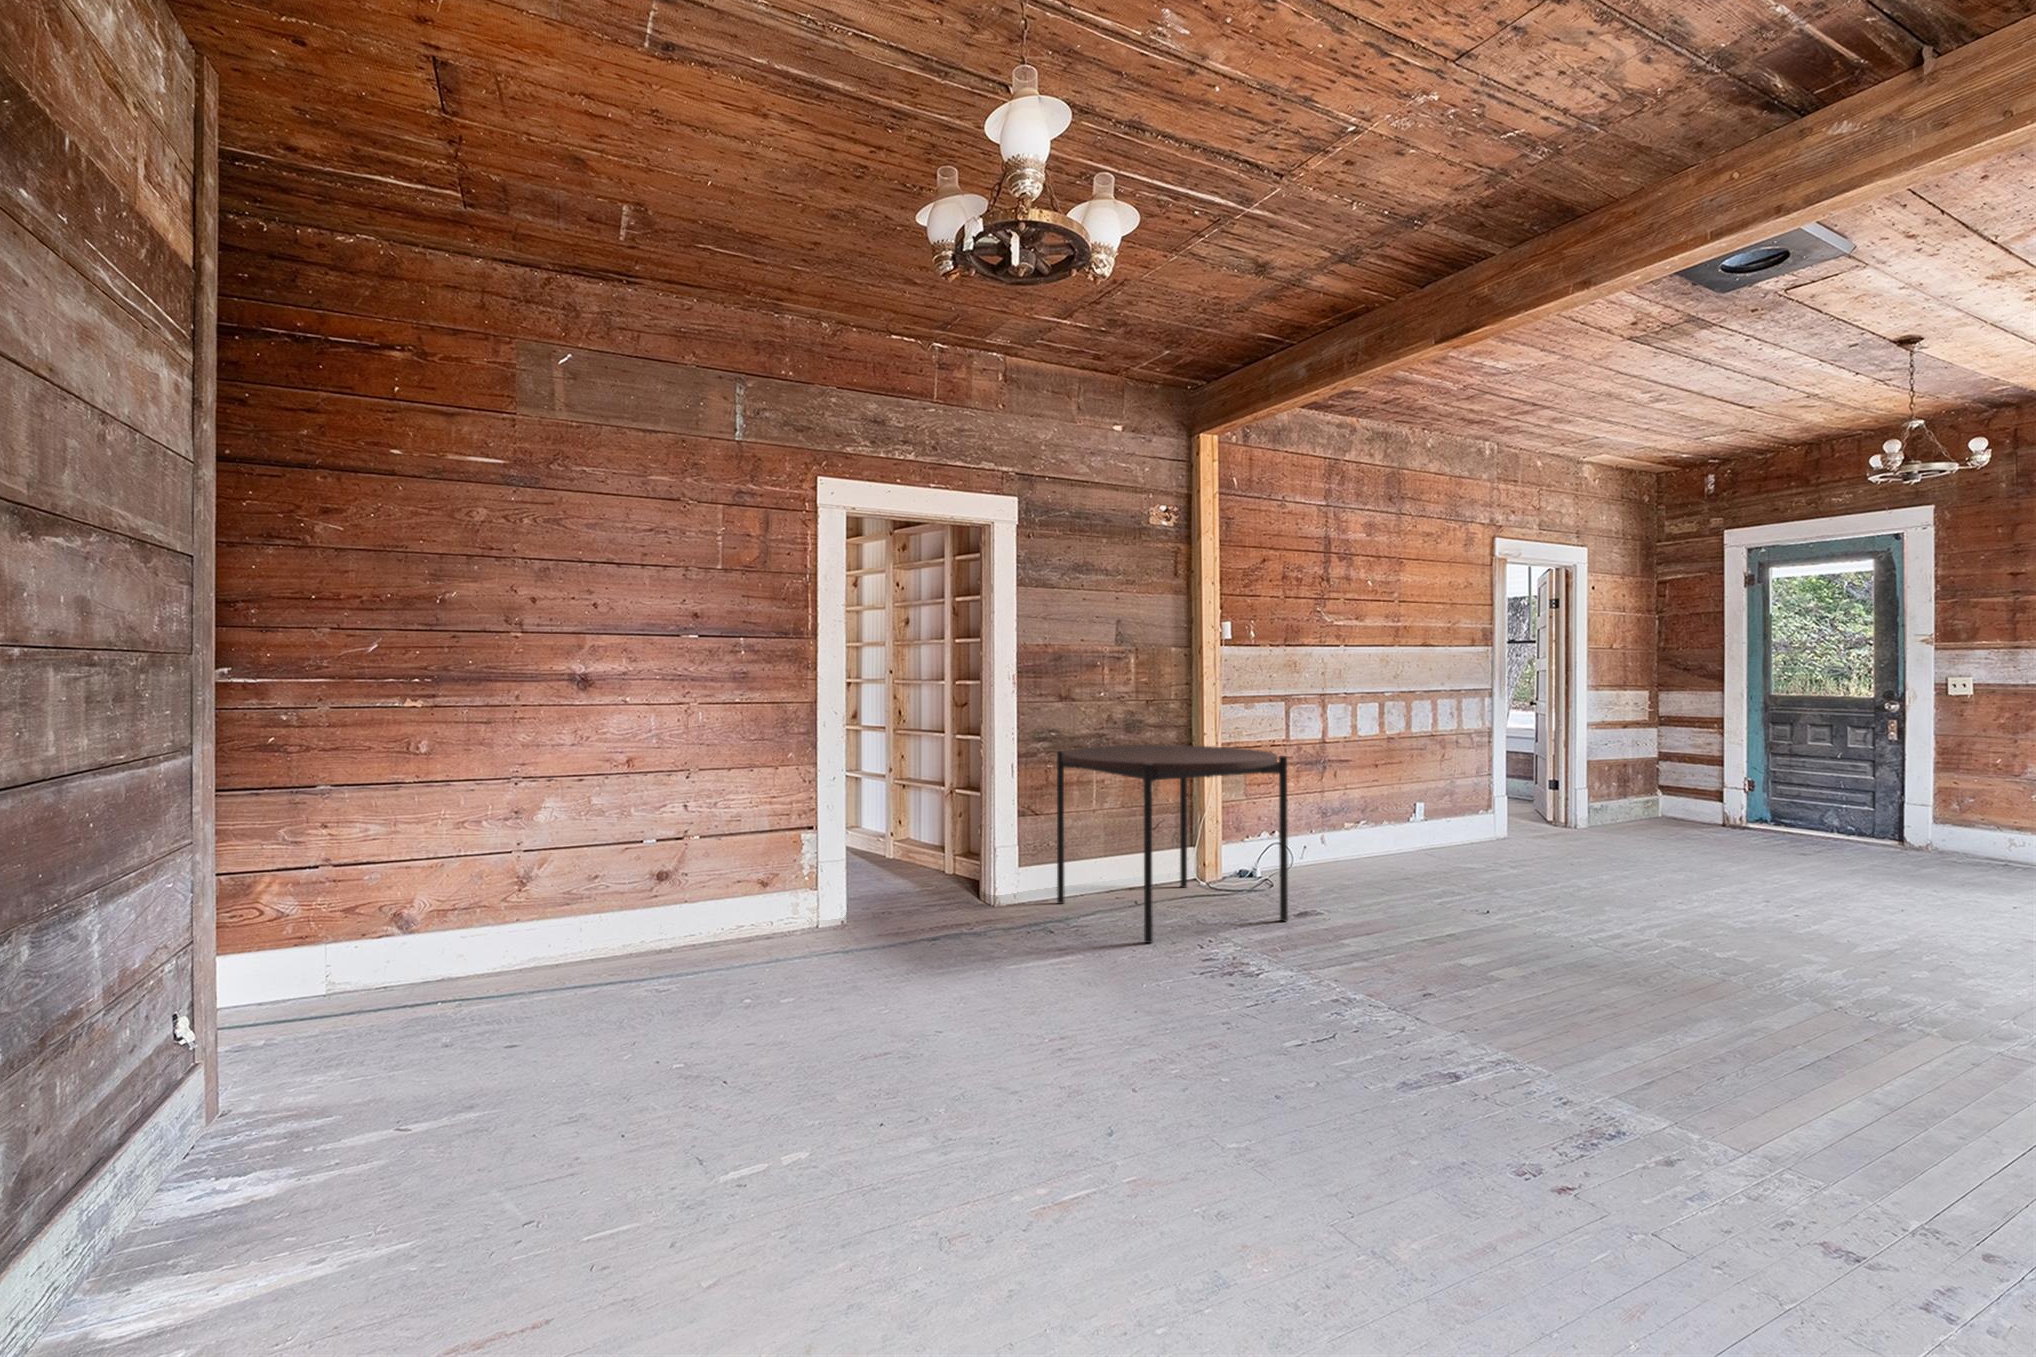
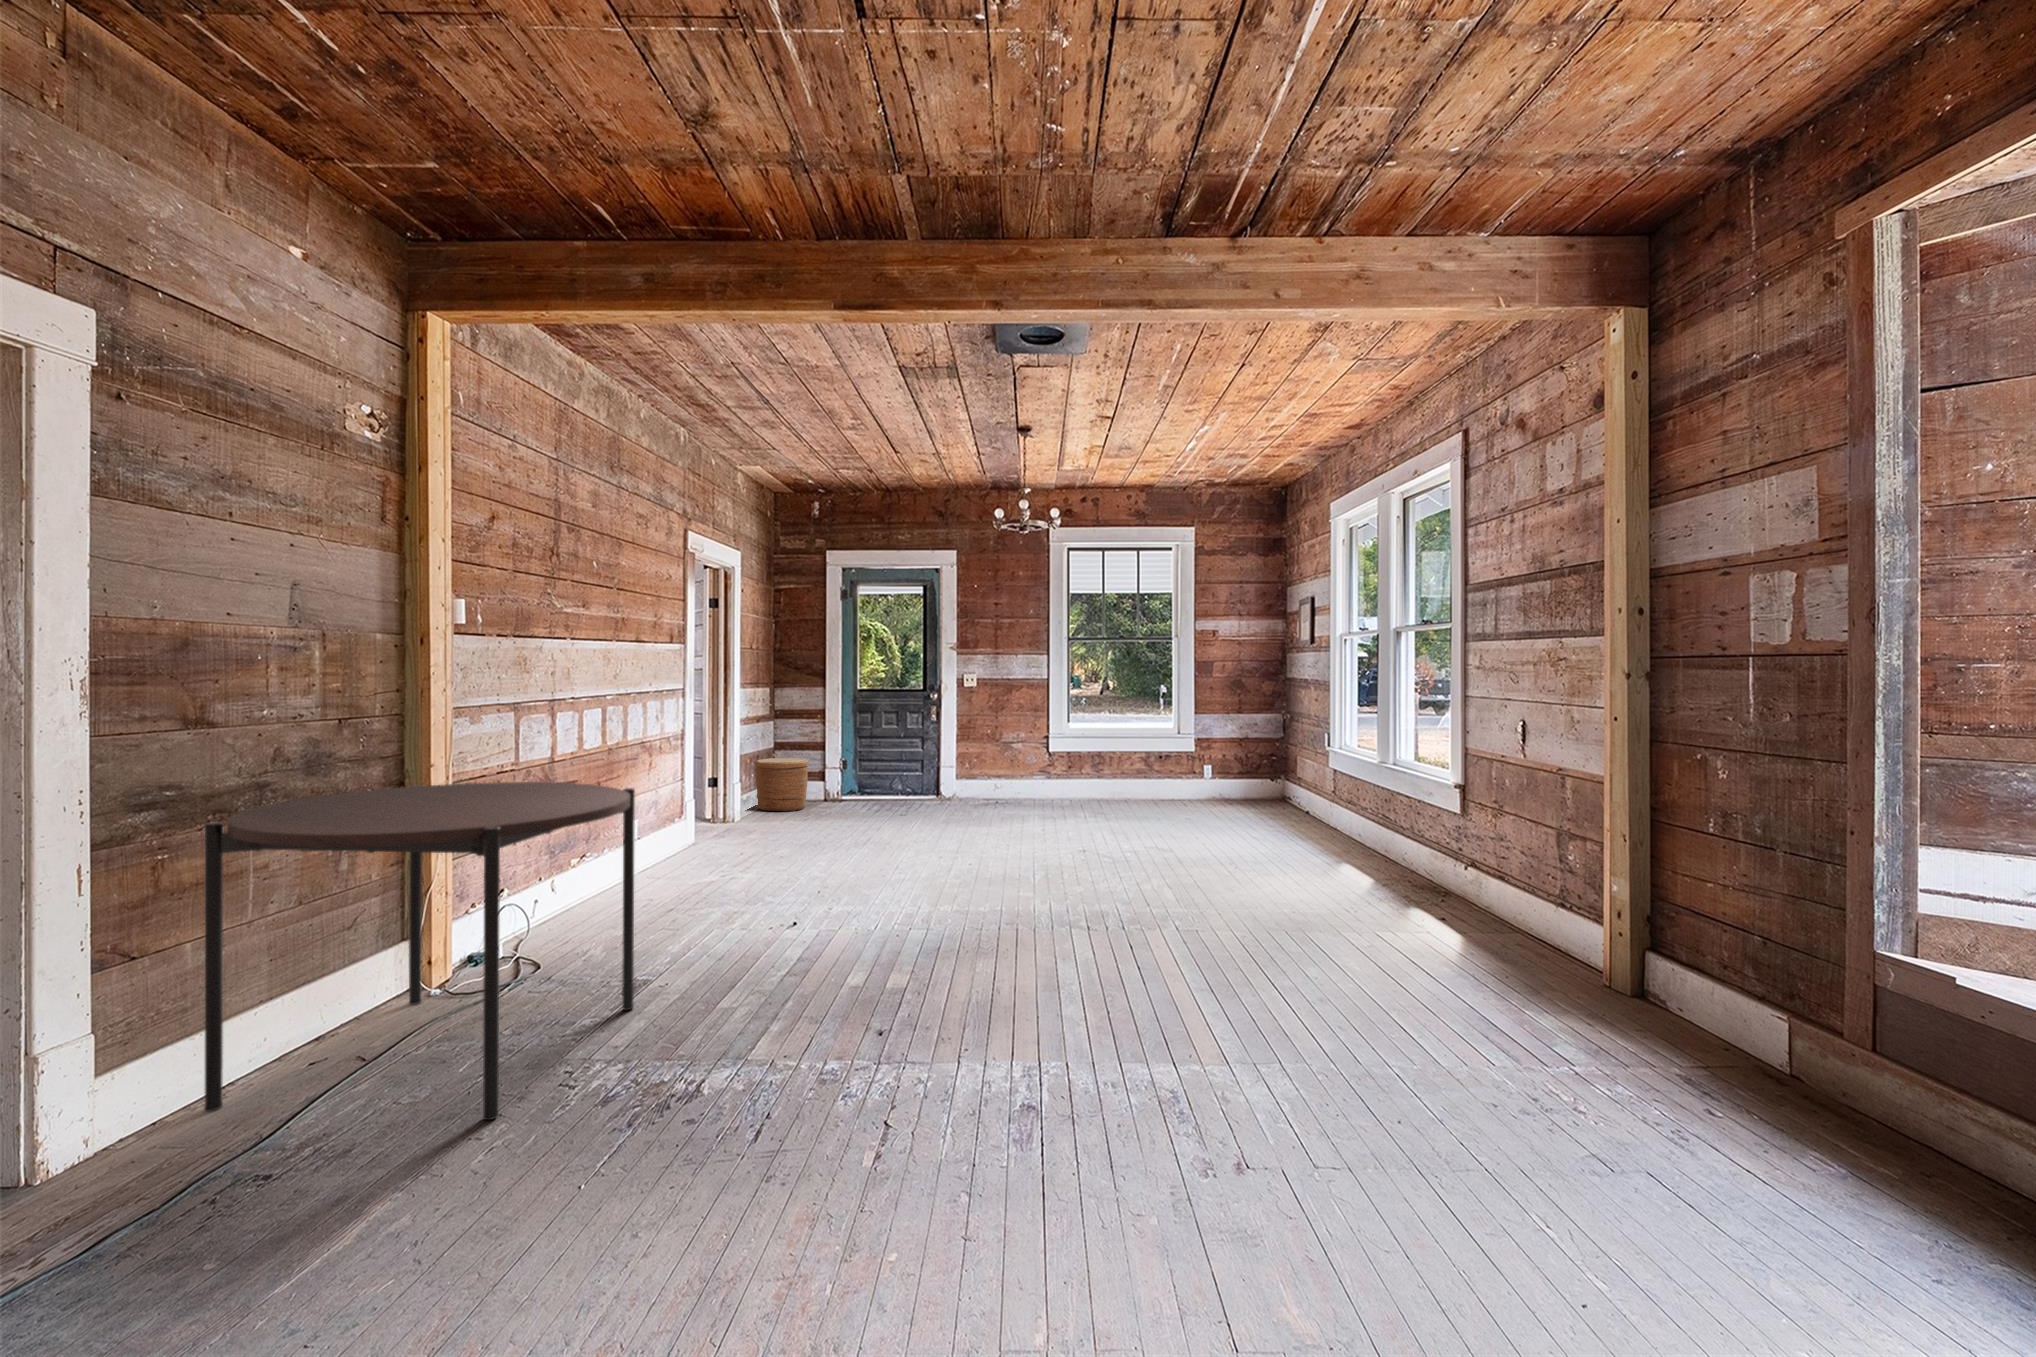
woven basket: none [1614,769,1683,829] -> present [755,758,809,811]

